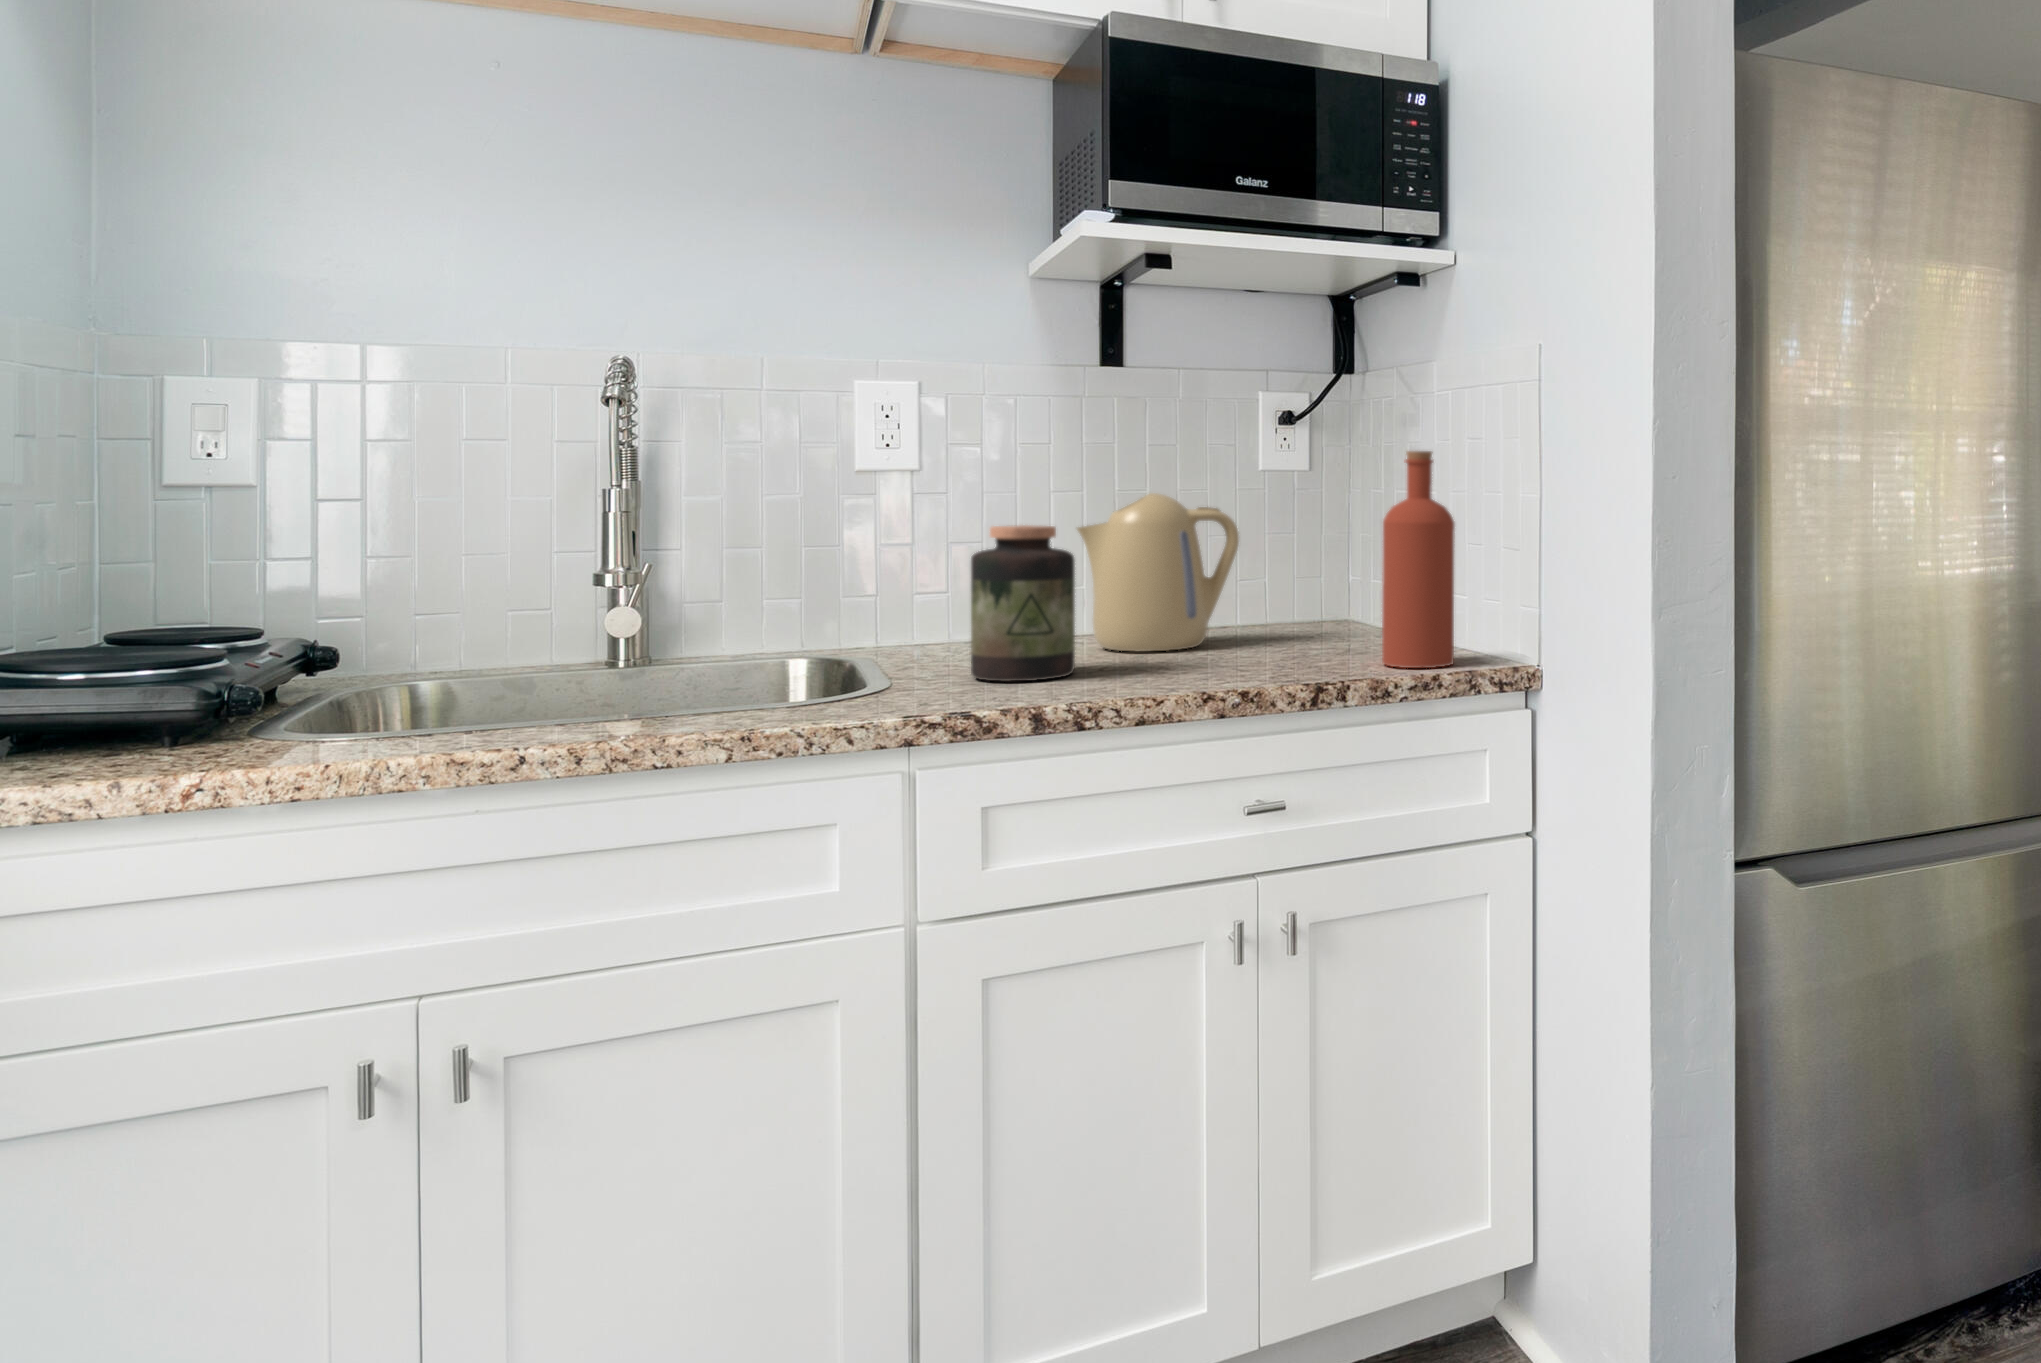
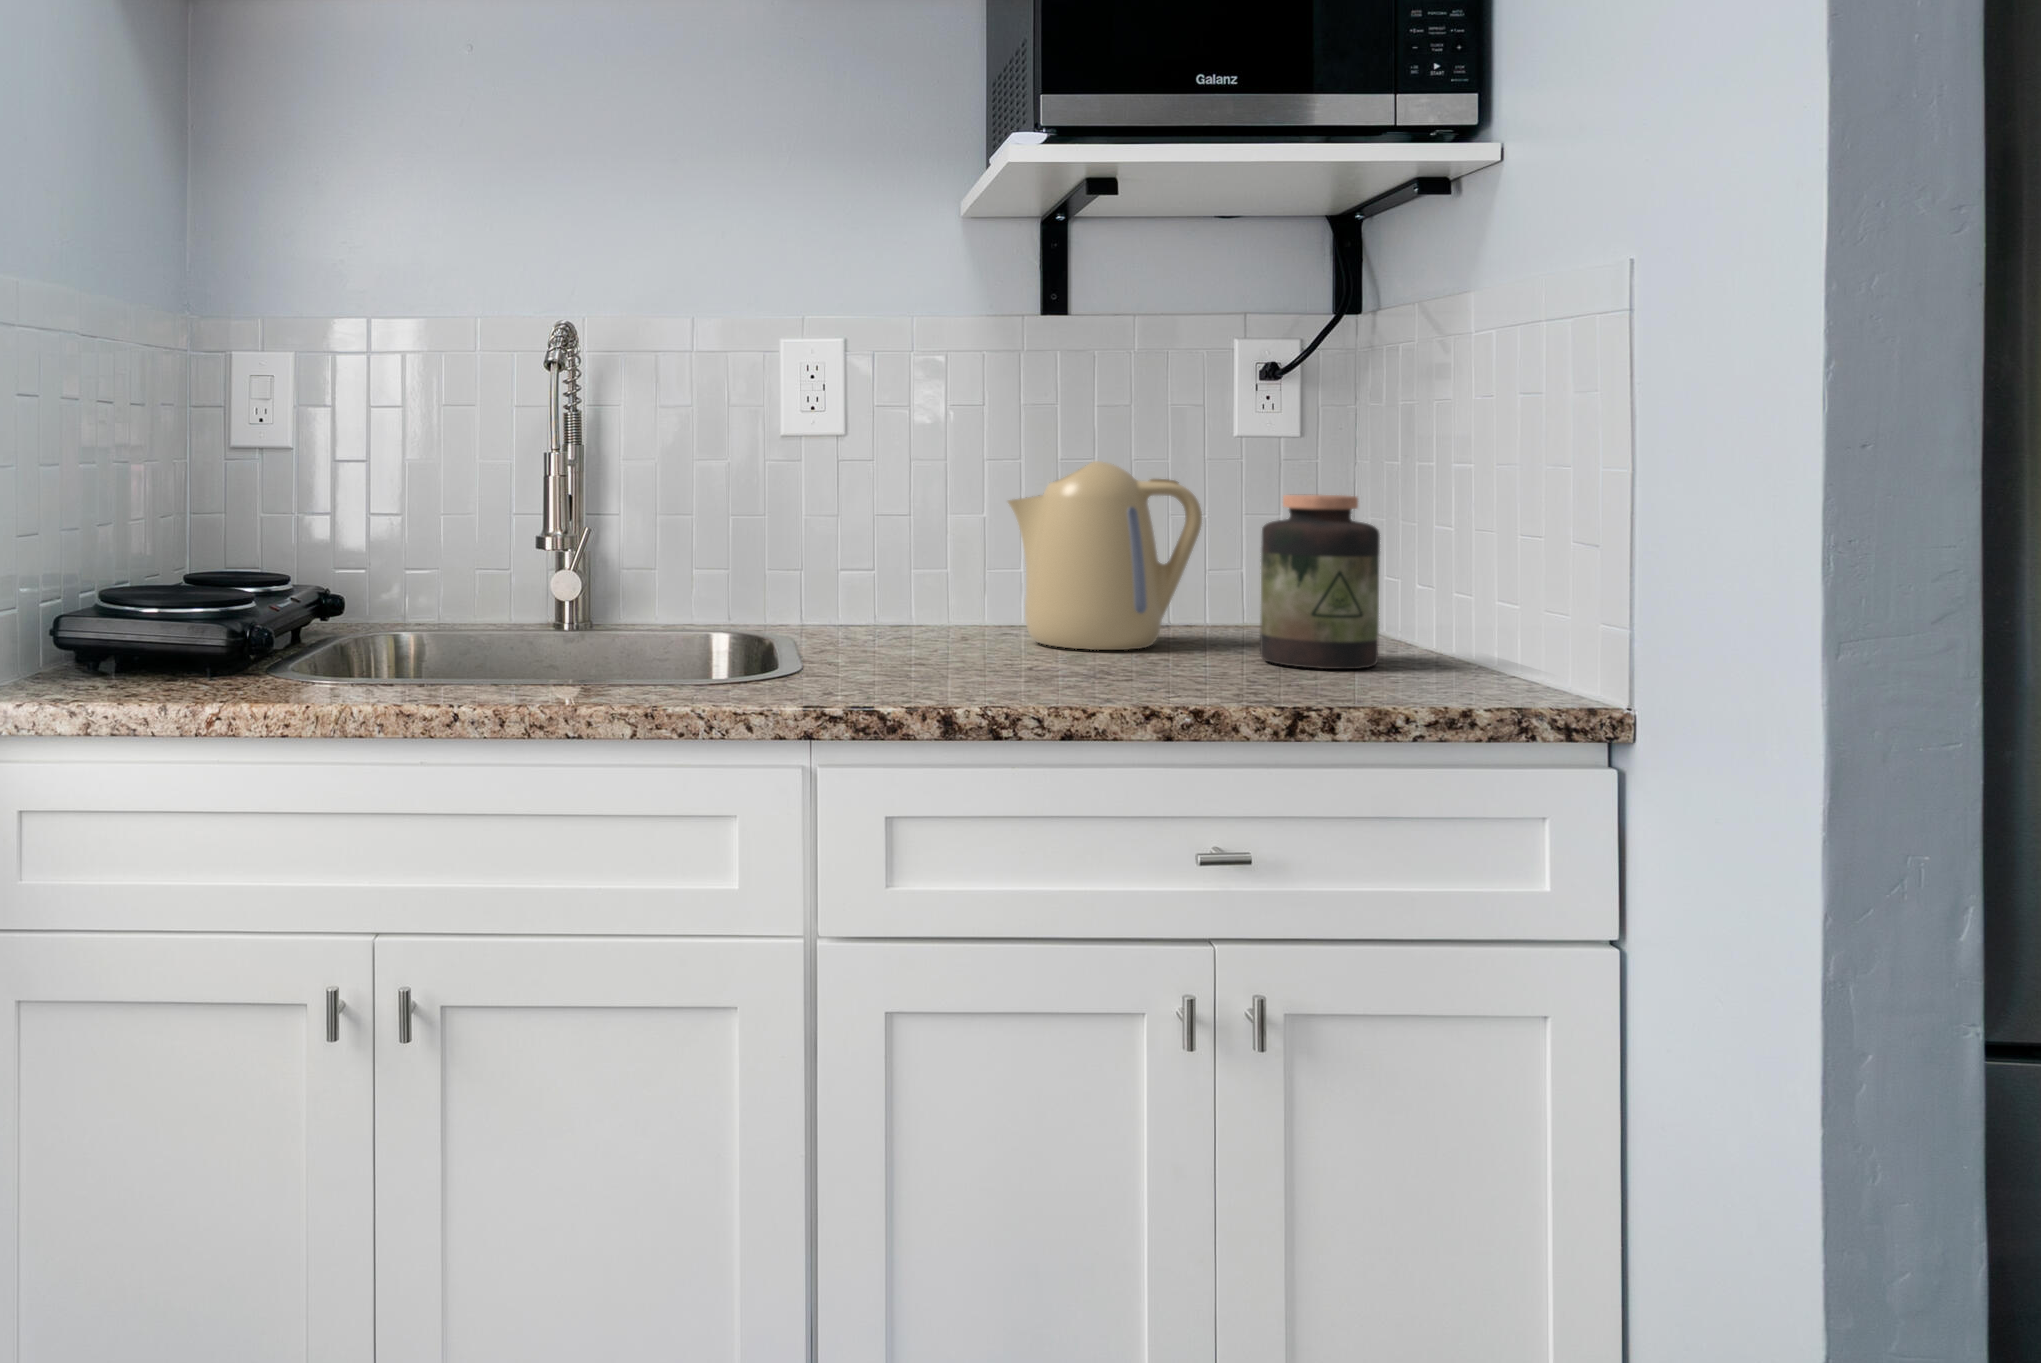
bottle: present [1382,451,1455,668] -> none [1388,406,1496,697]
jar: present [971,525,1075,681] -> present [1260,494,1380,669]

